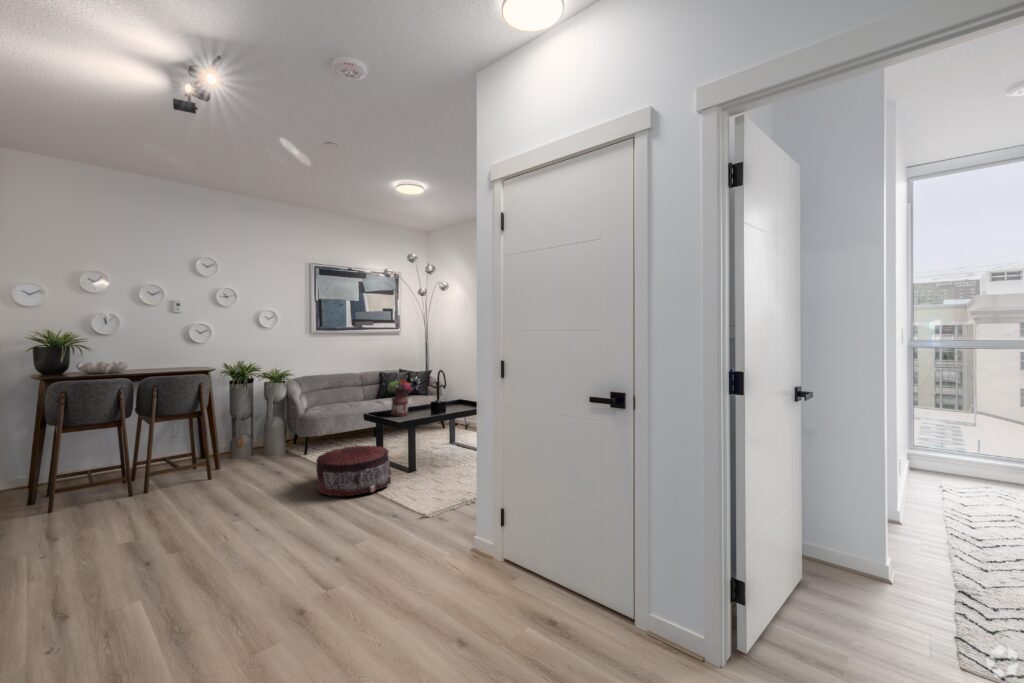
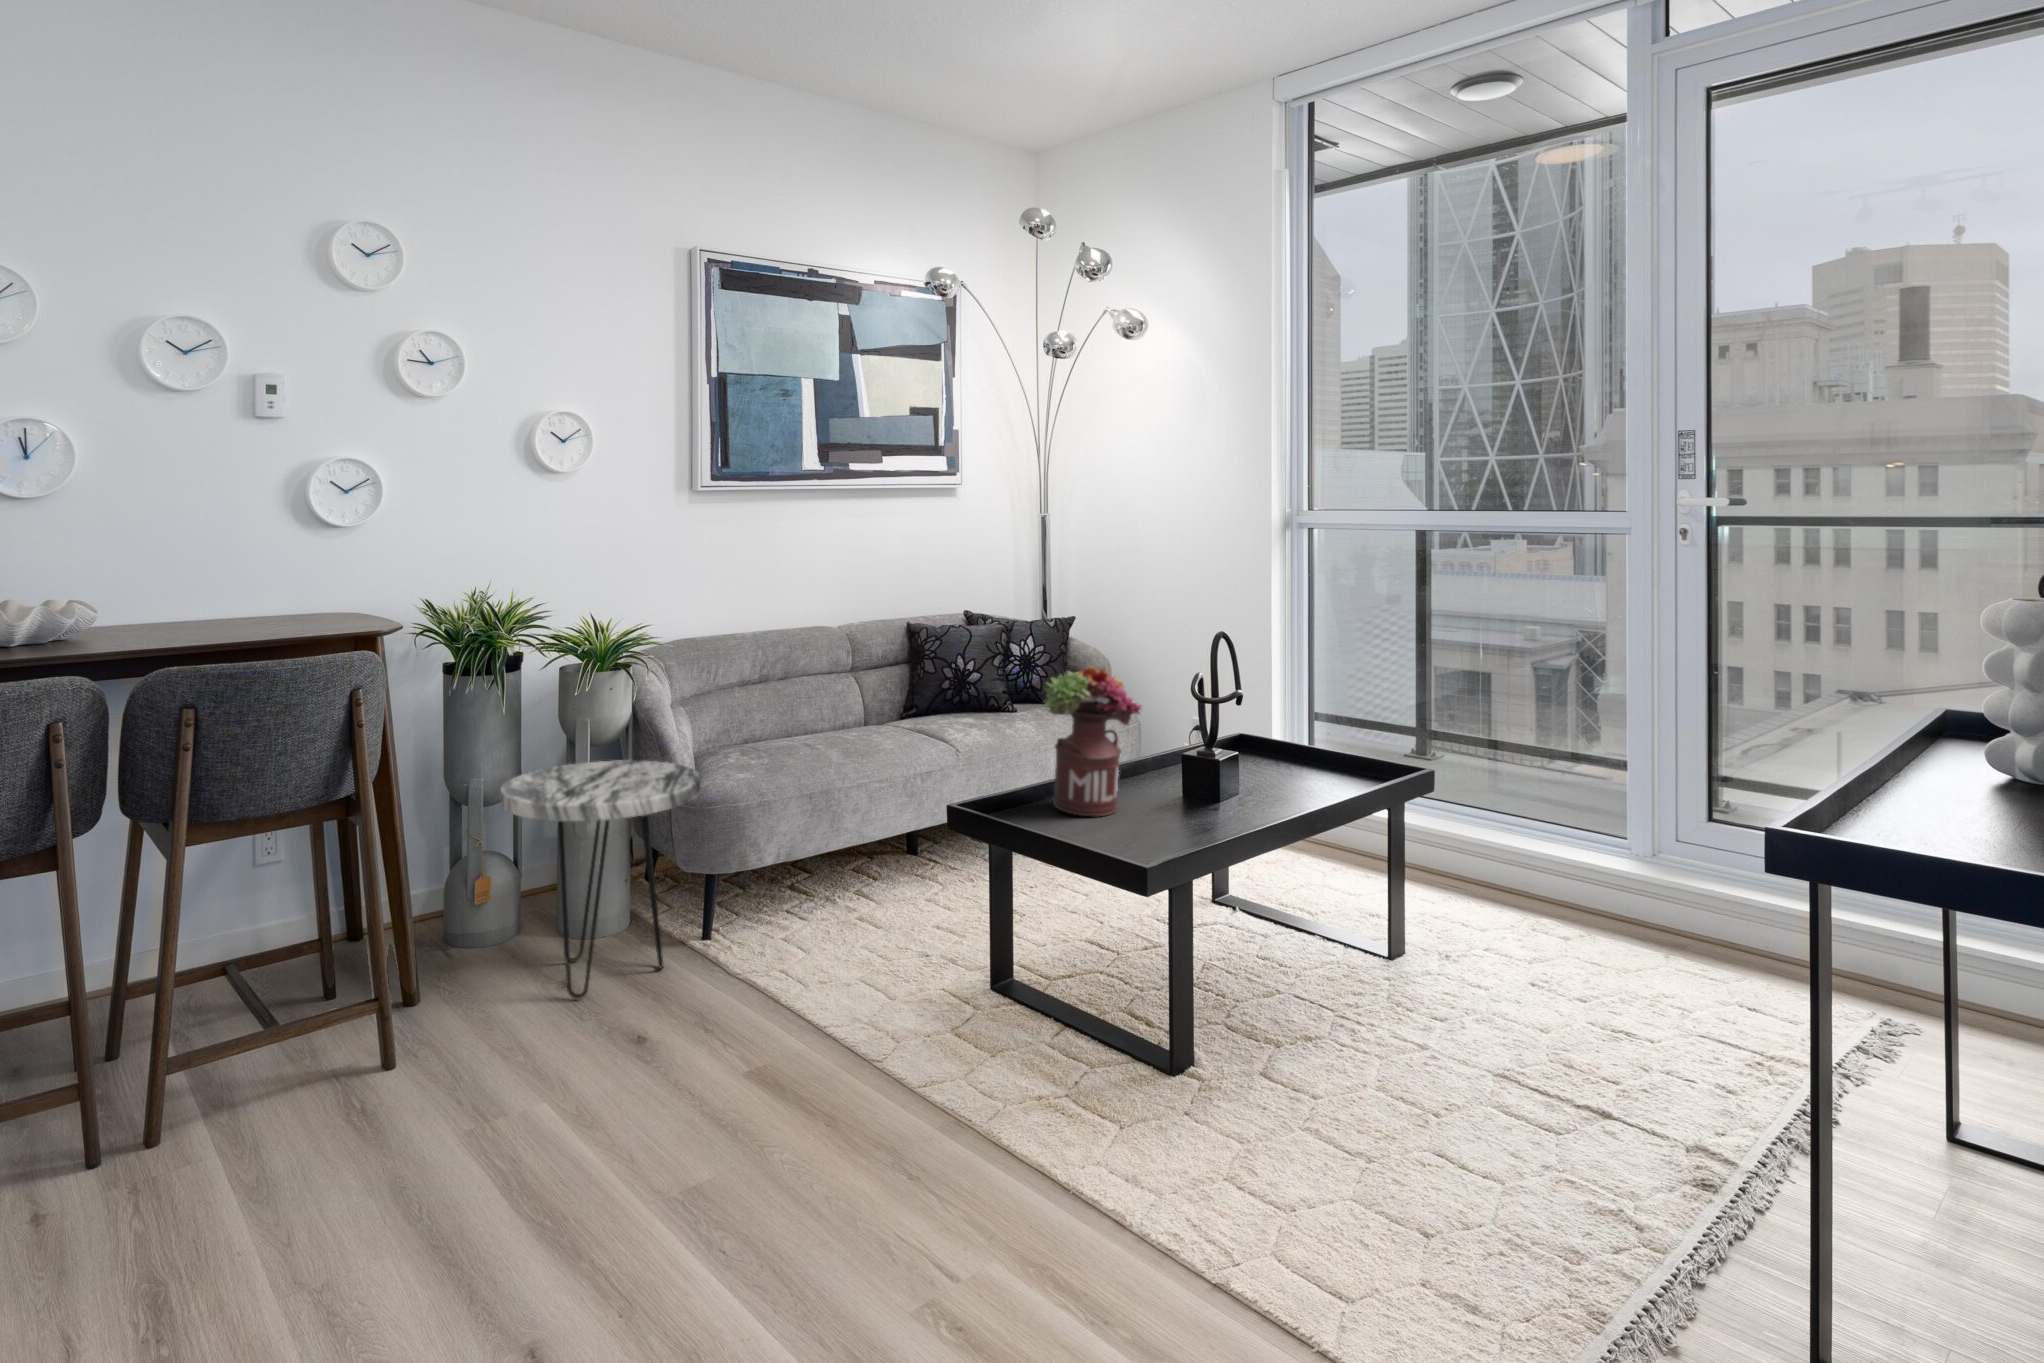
side table: none [244,407,301,466] -> present [501,760,701,999]
pouf: present [316,446,391,496] -> none [830,949,1156,1237]

